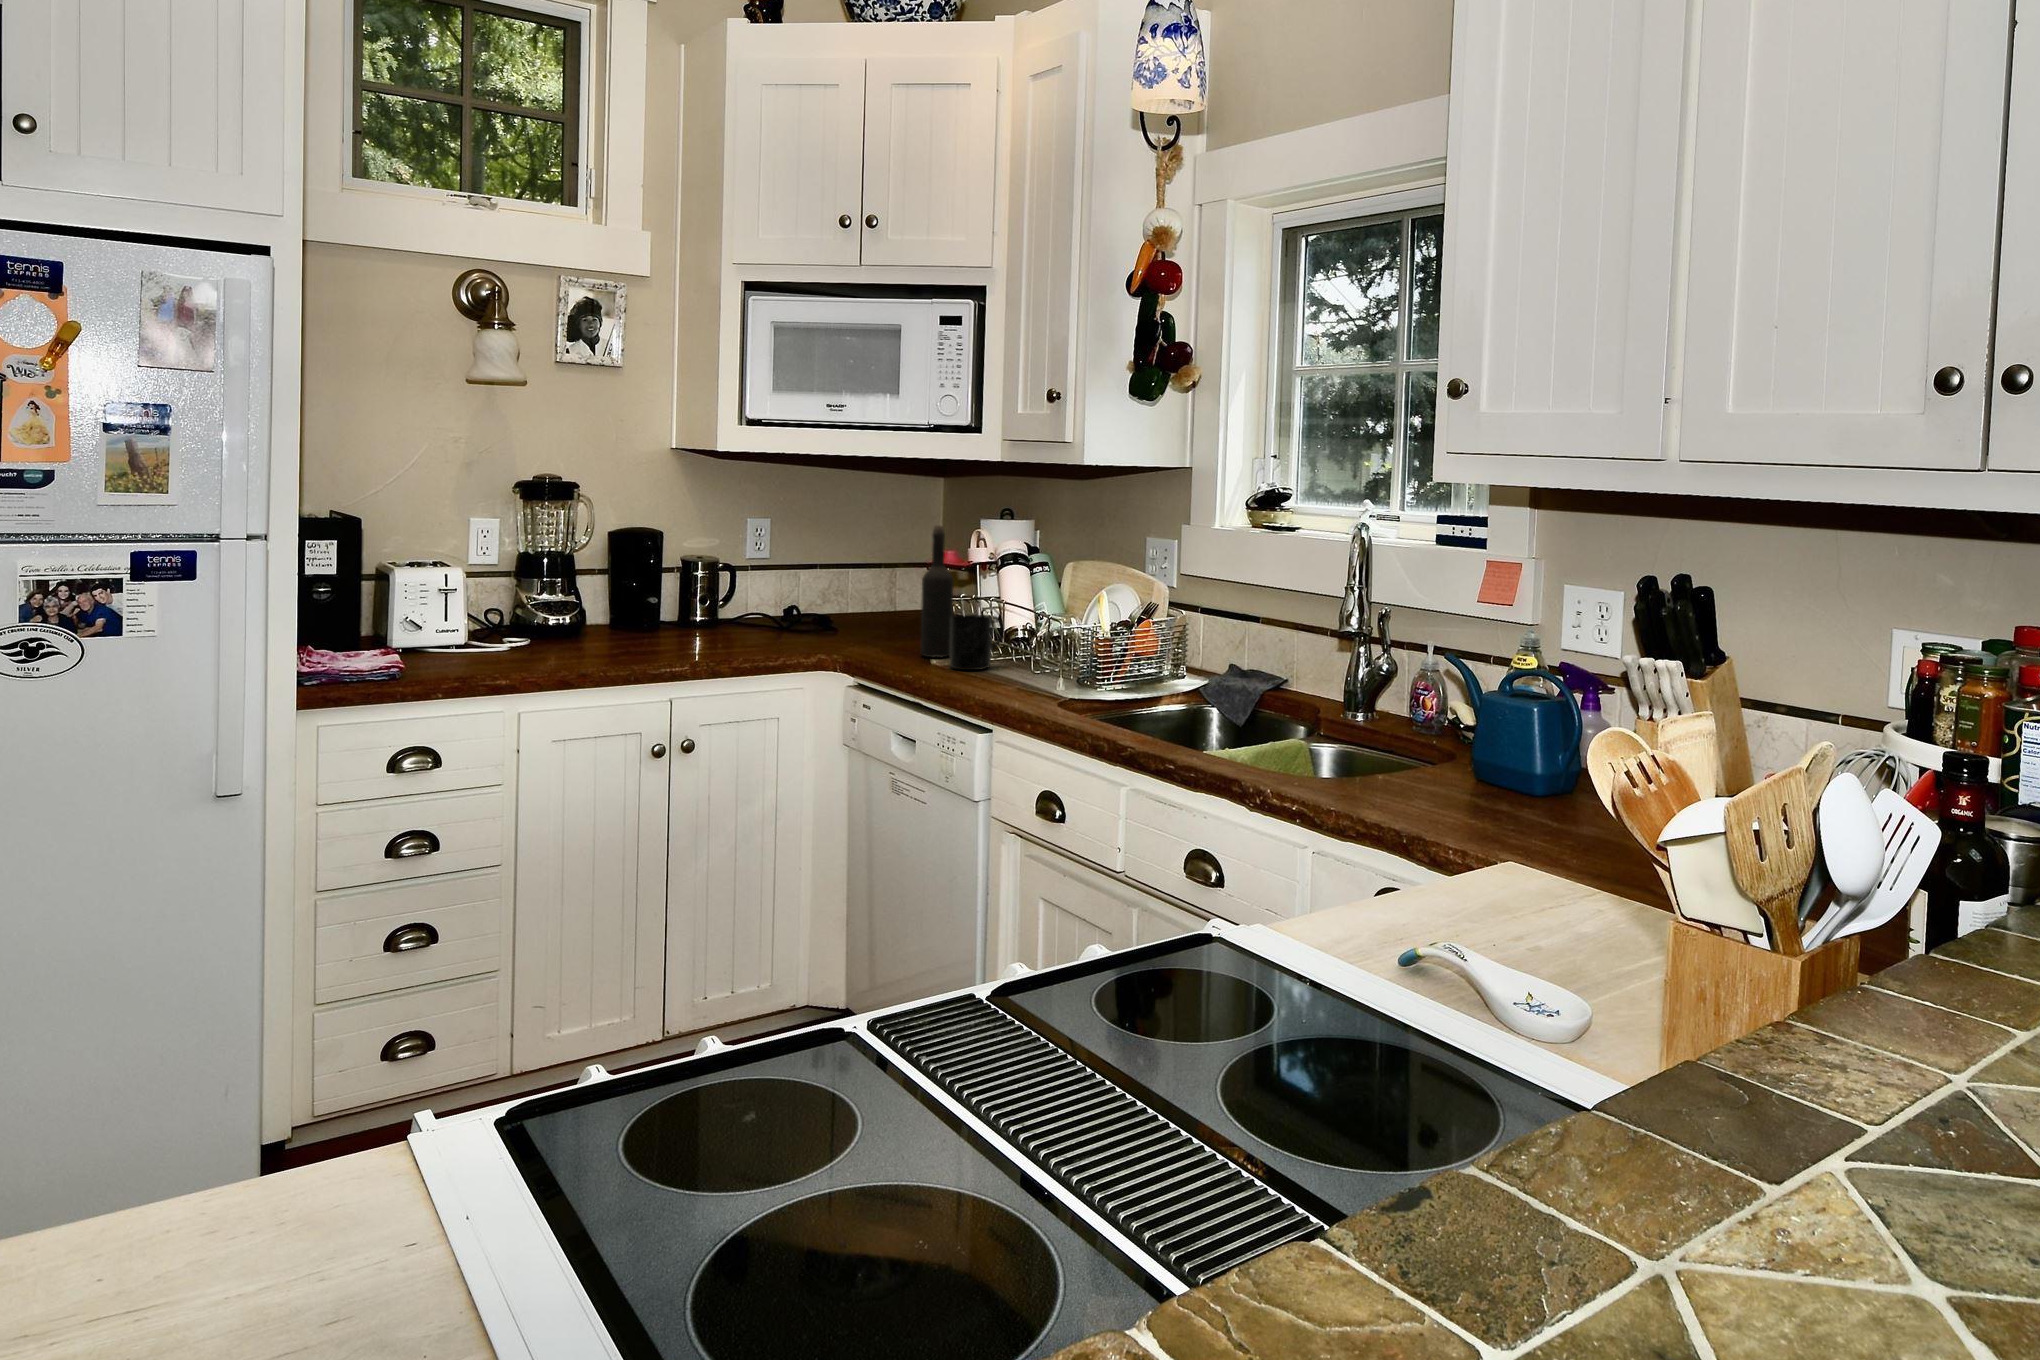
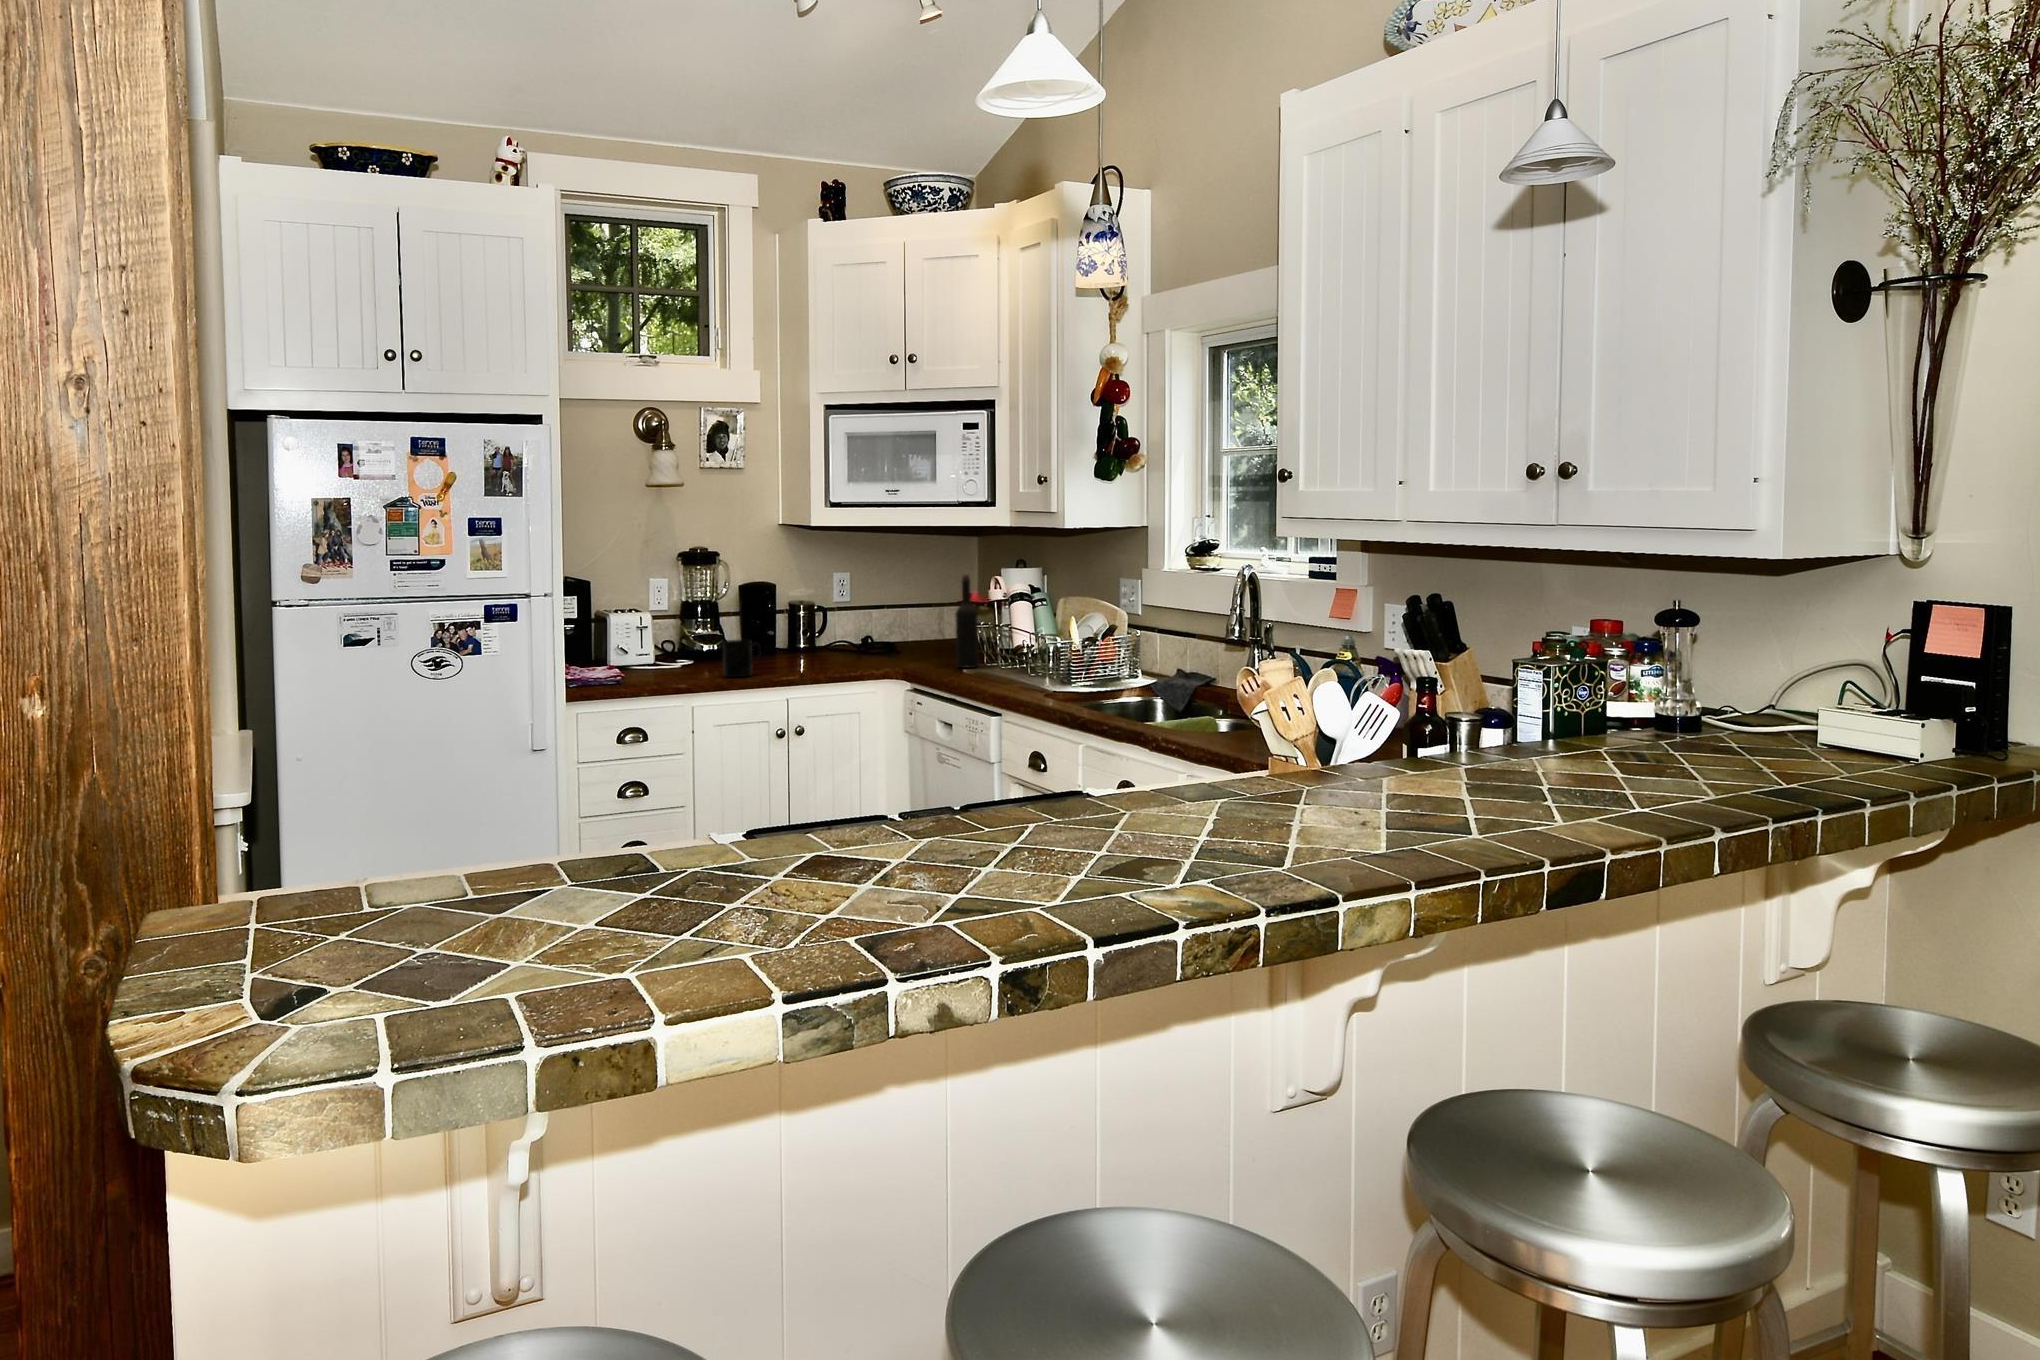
mug: present [950,615,1003,670] -> present [723,640,761,677]

